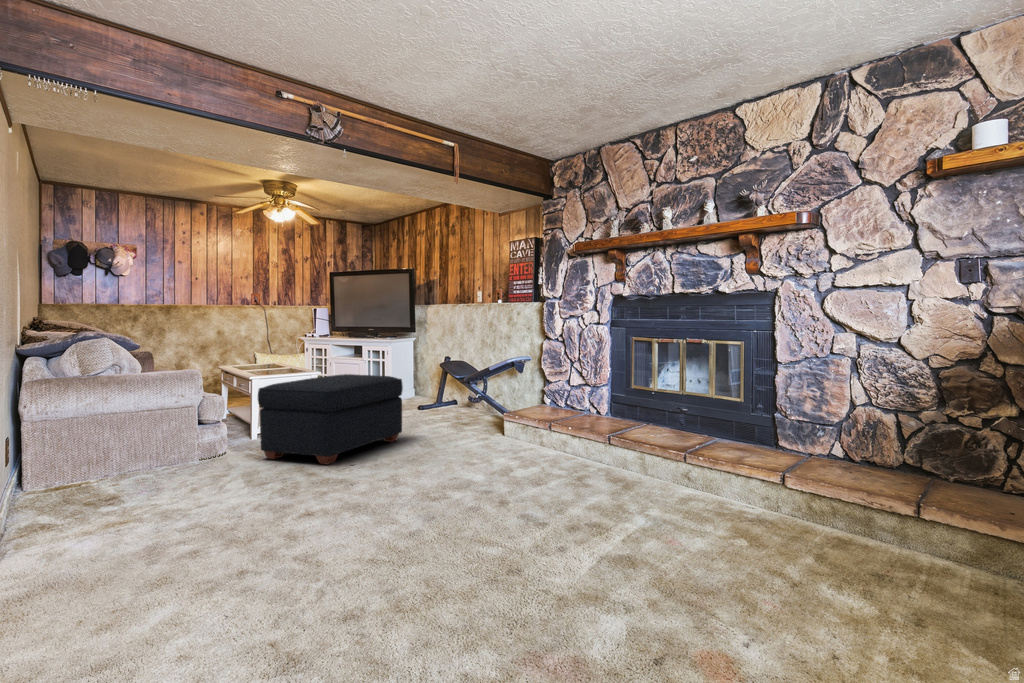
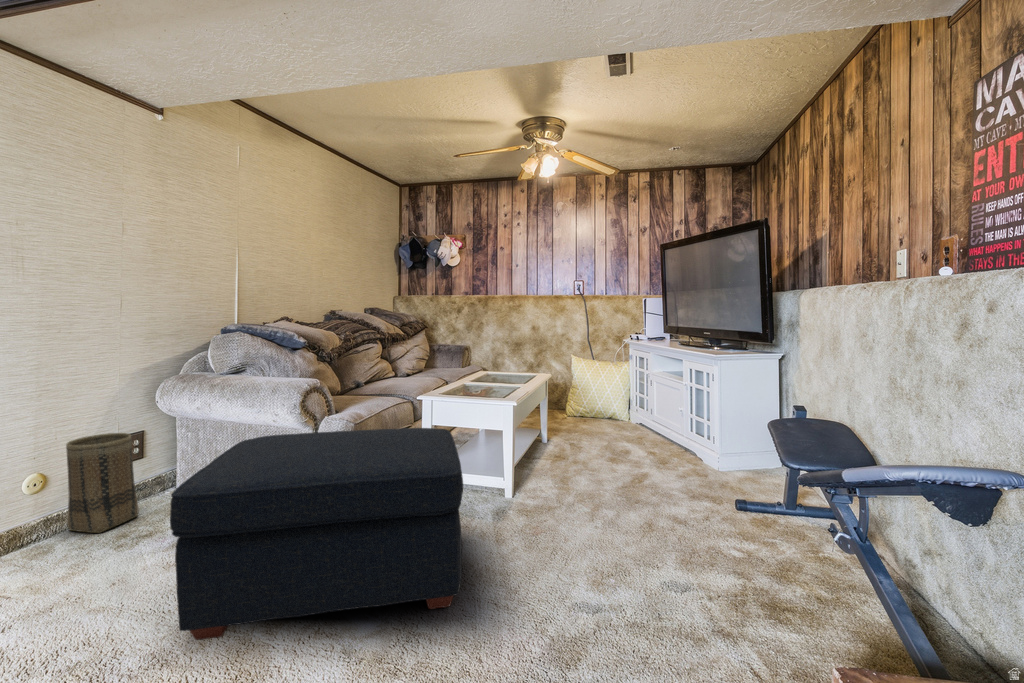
basket: none [61,411,115,492] -> present [66,433,138,533]

